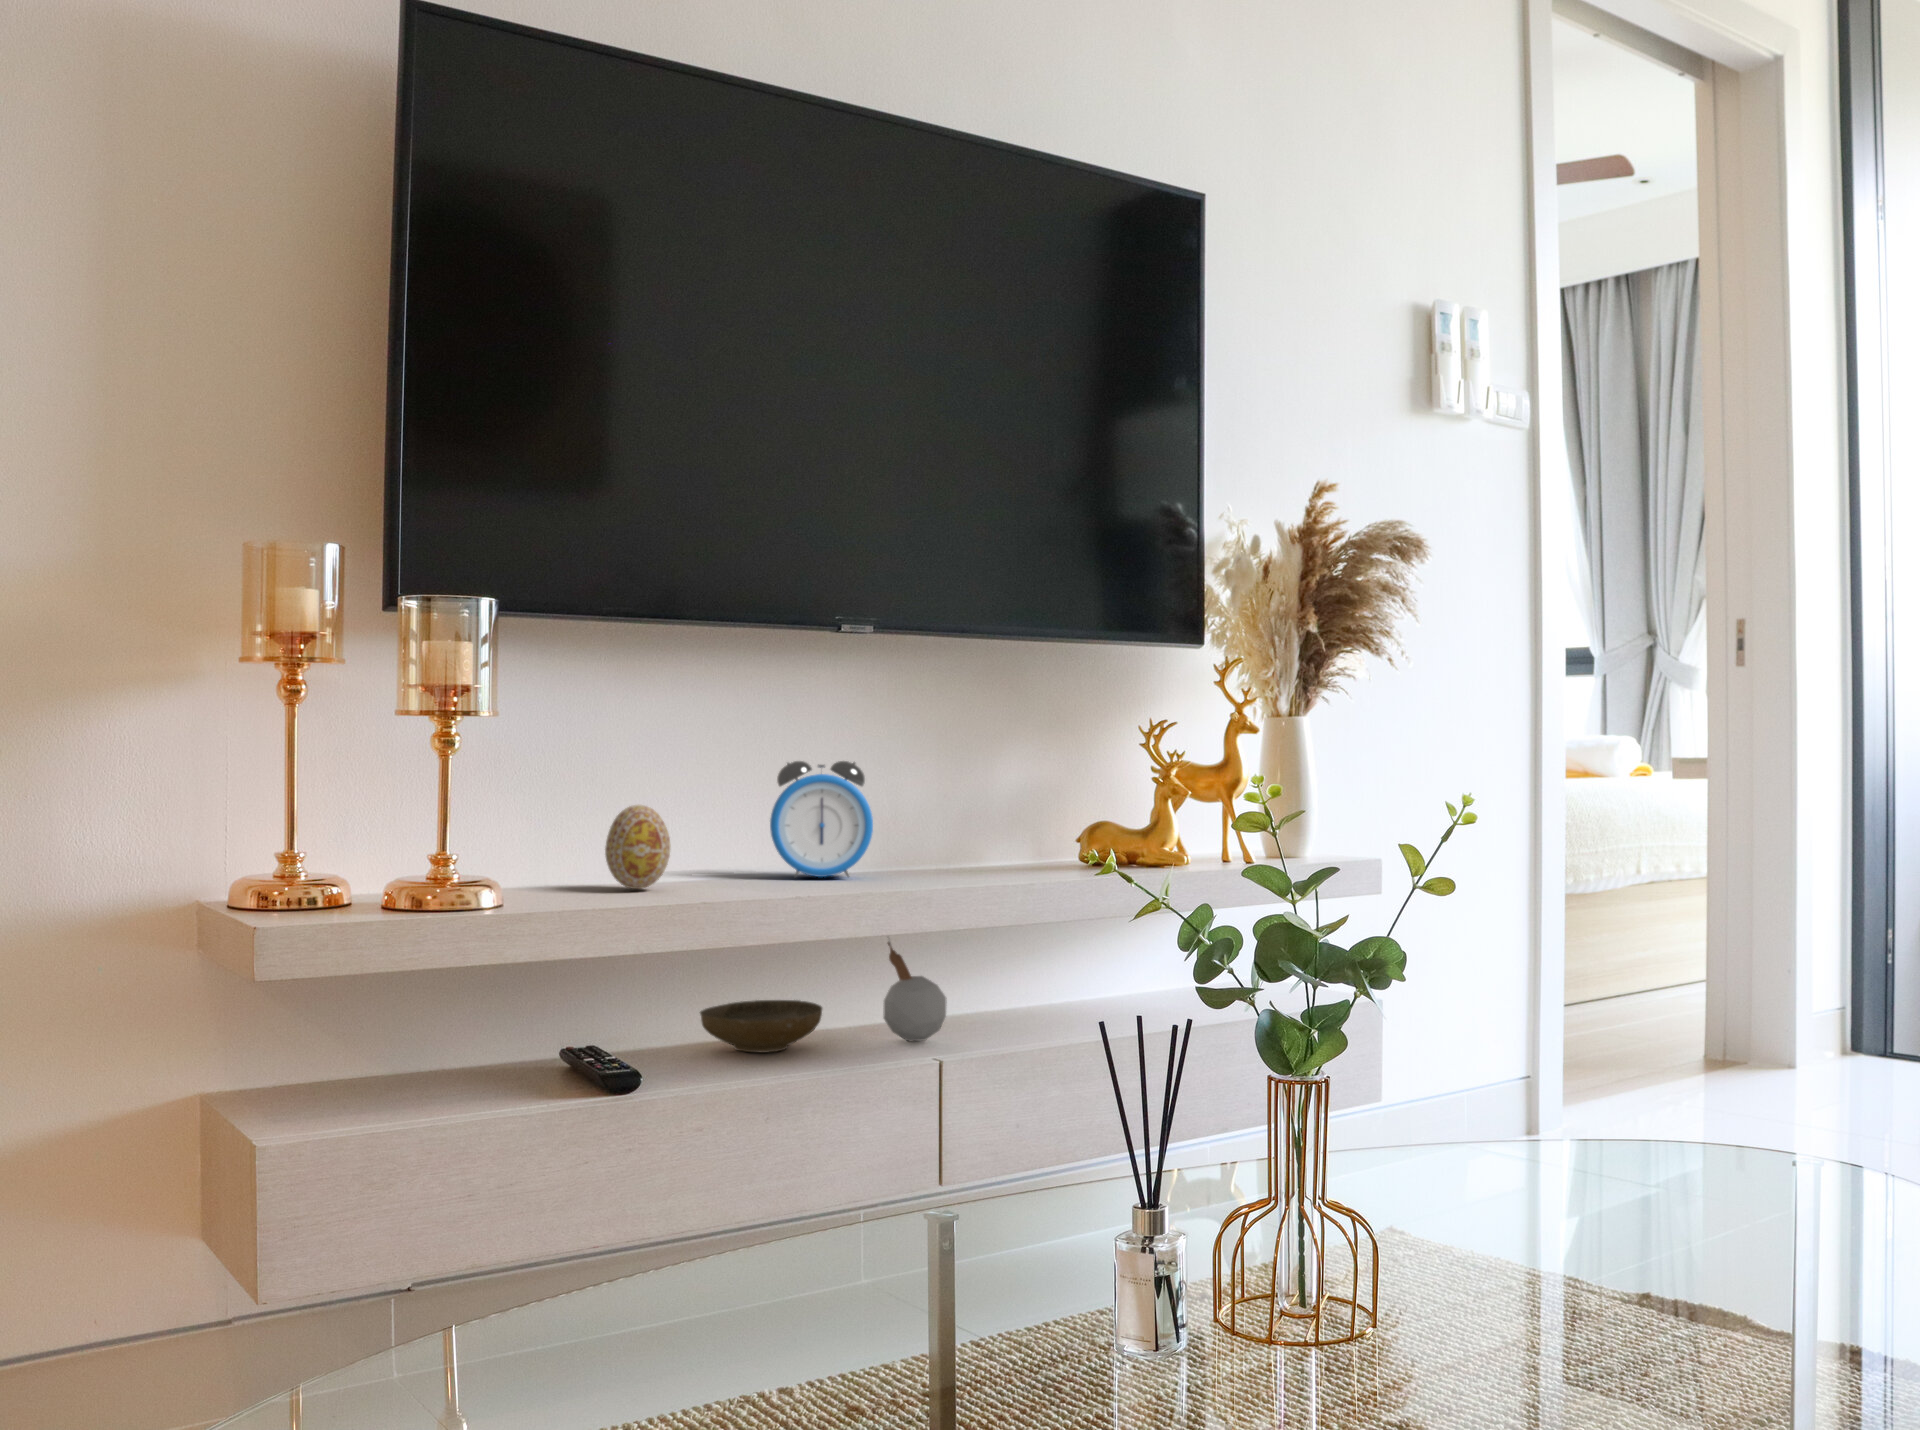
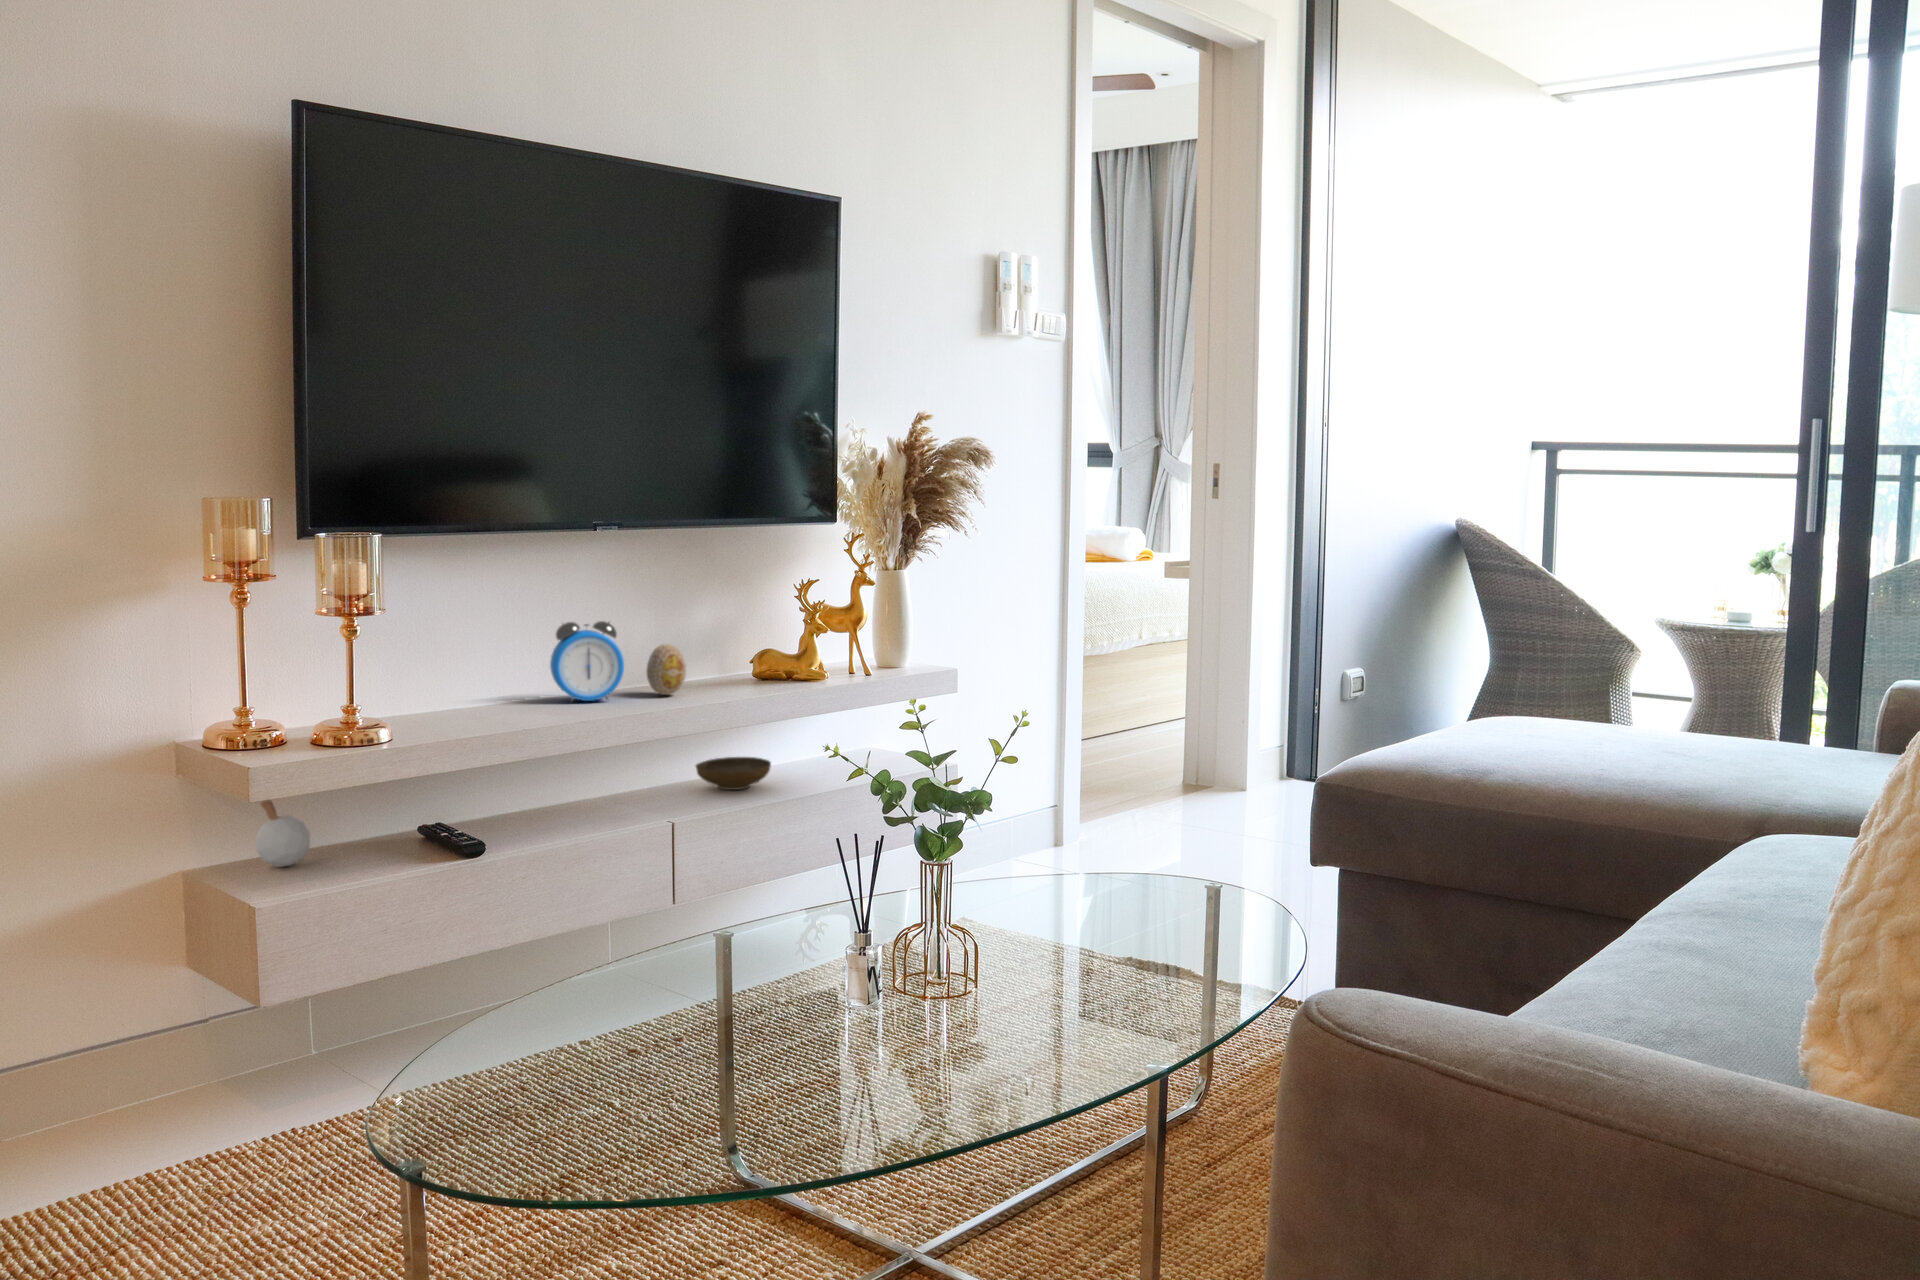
decorative egg: present [605,805,670,889] -> present [647,644,686,695]
candle: present [883,941,947,1041] -> present [255,800,310,867]
ceramic bowl: present [700,1000,822,1052] -> present [696,757,771,790]

